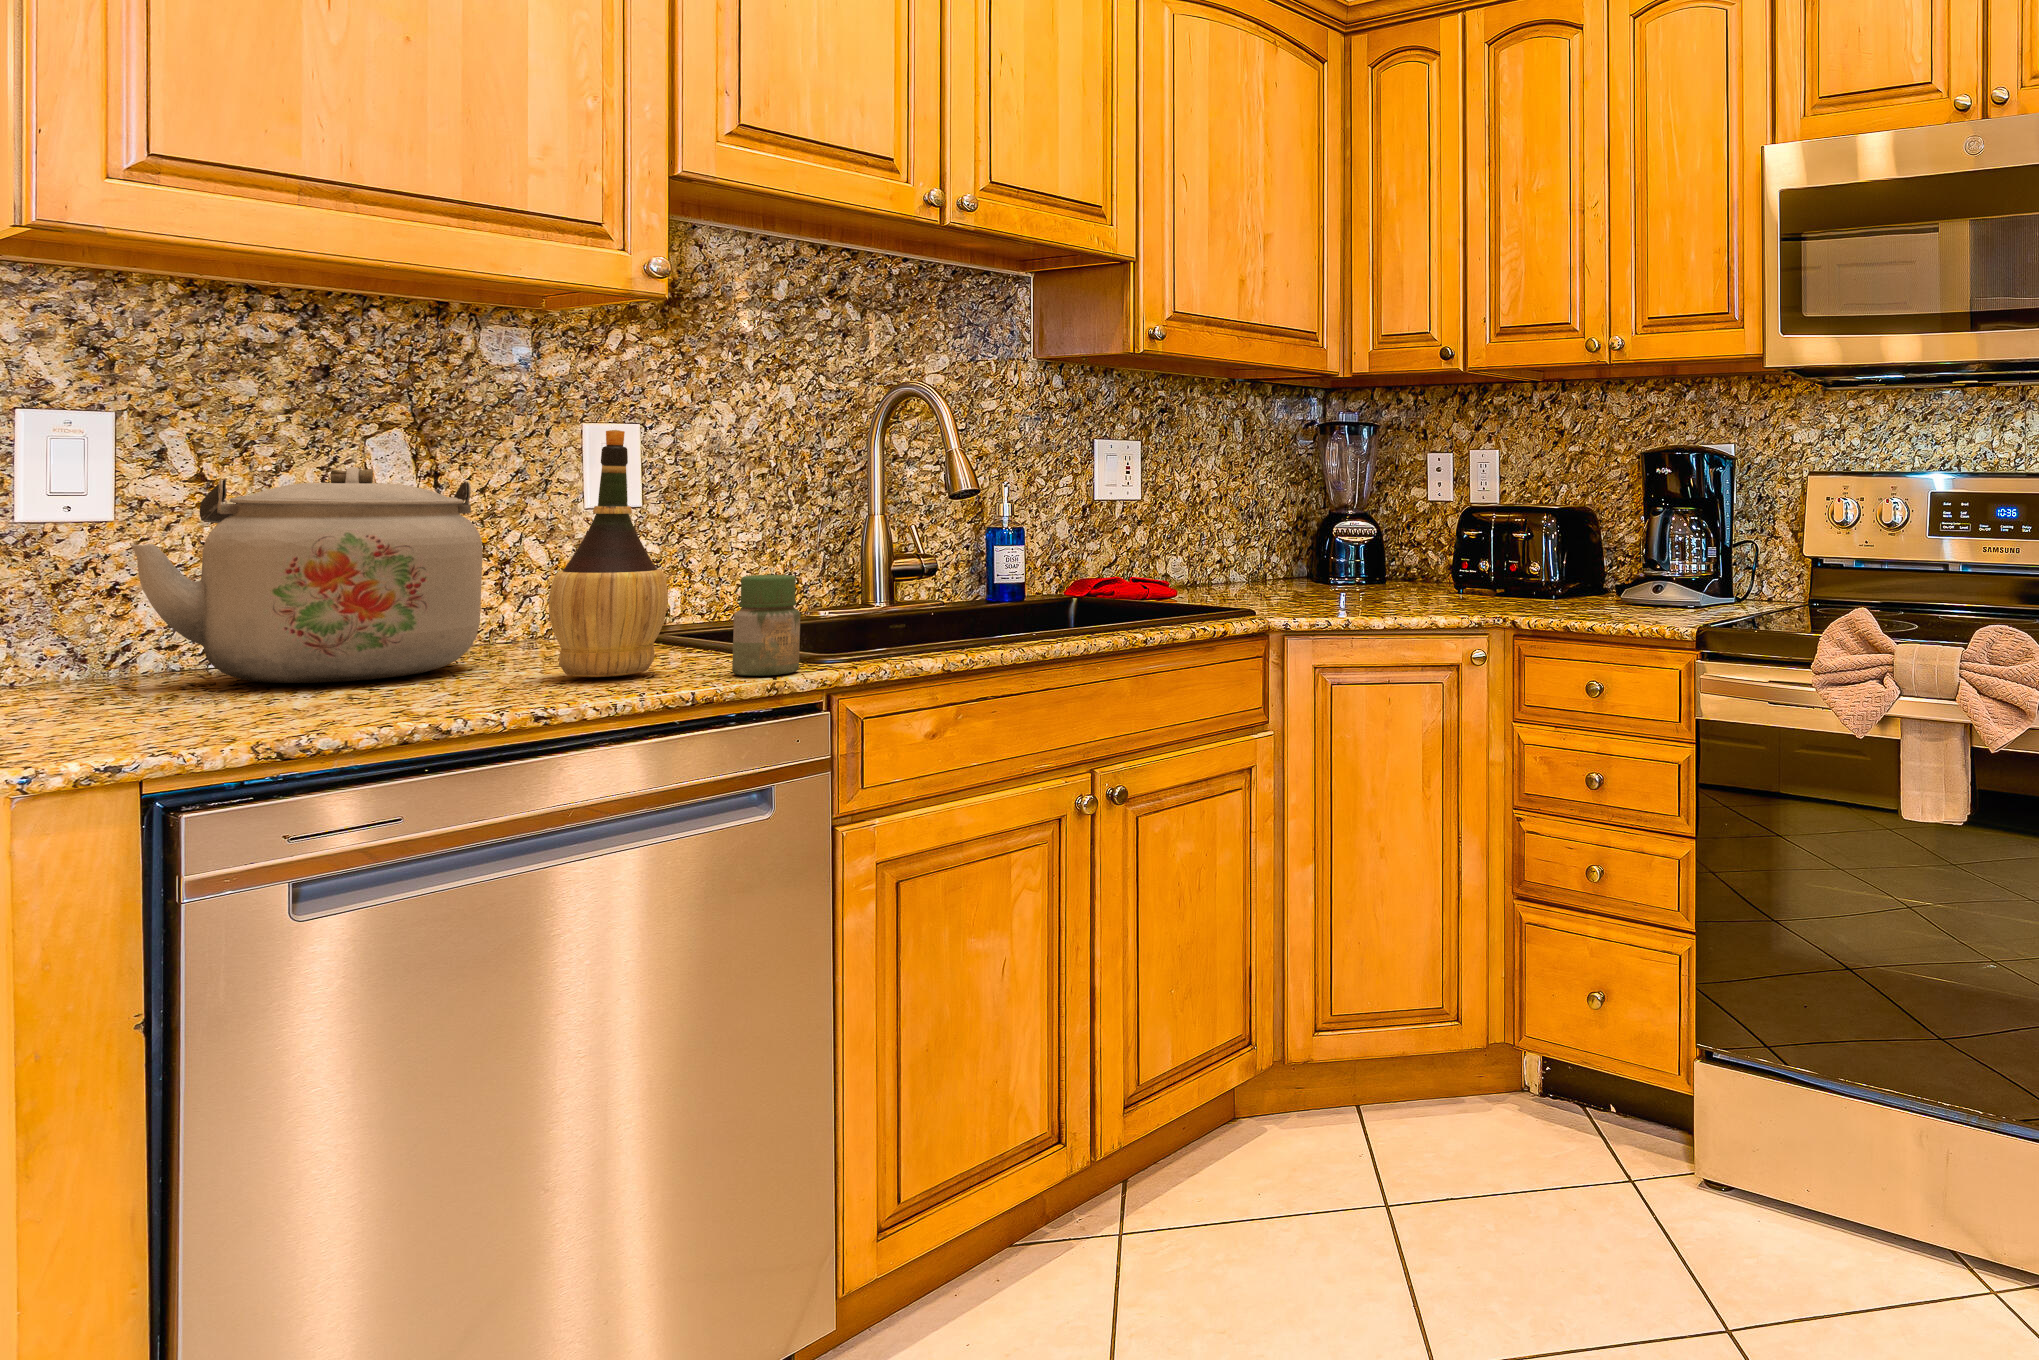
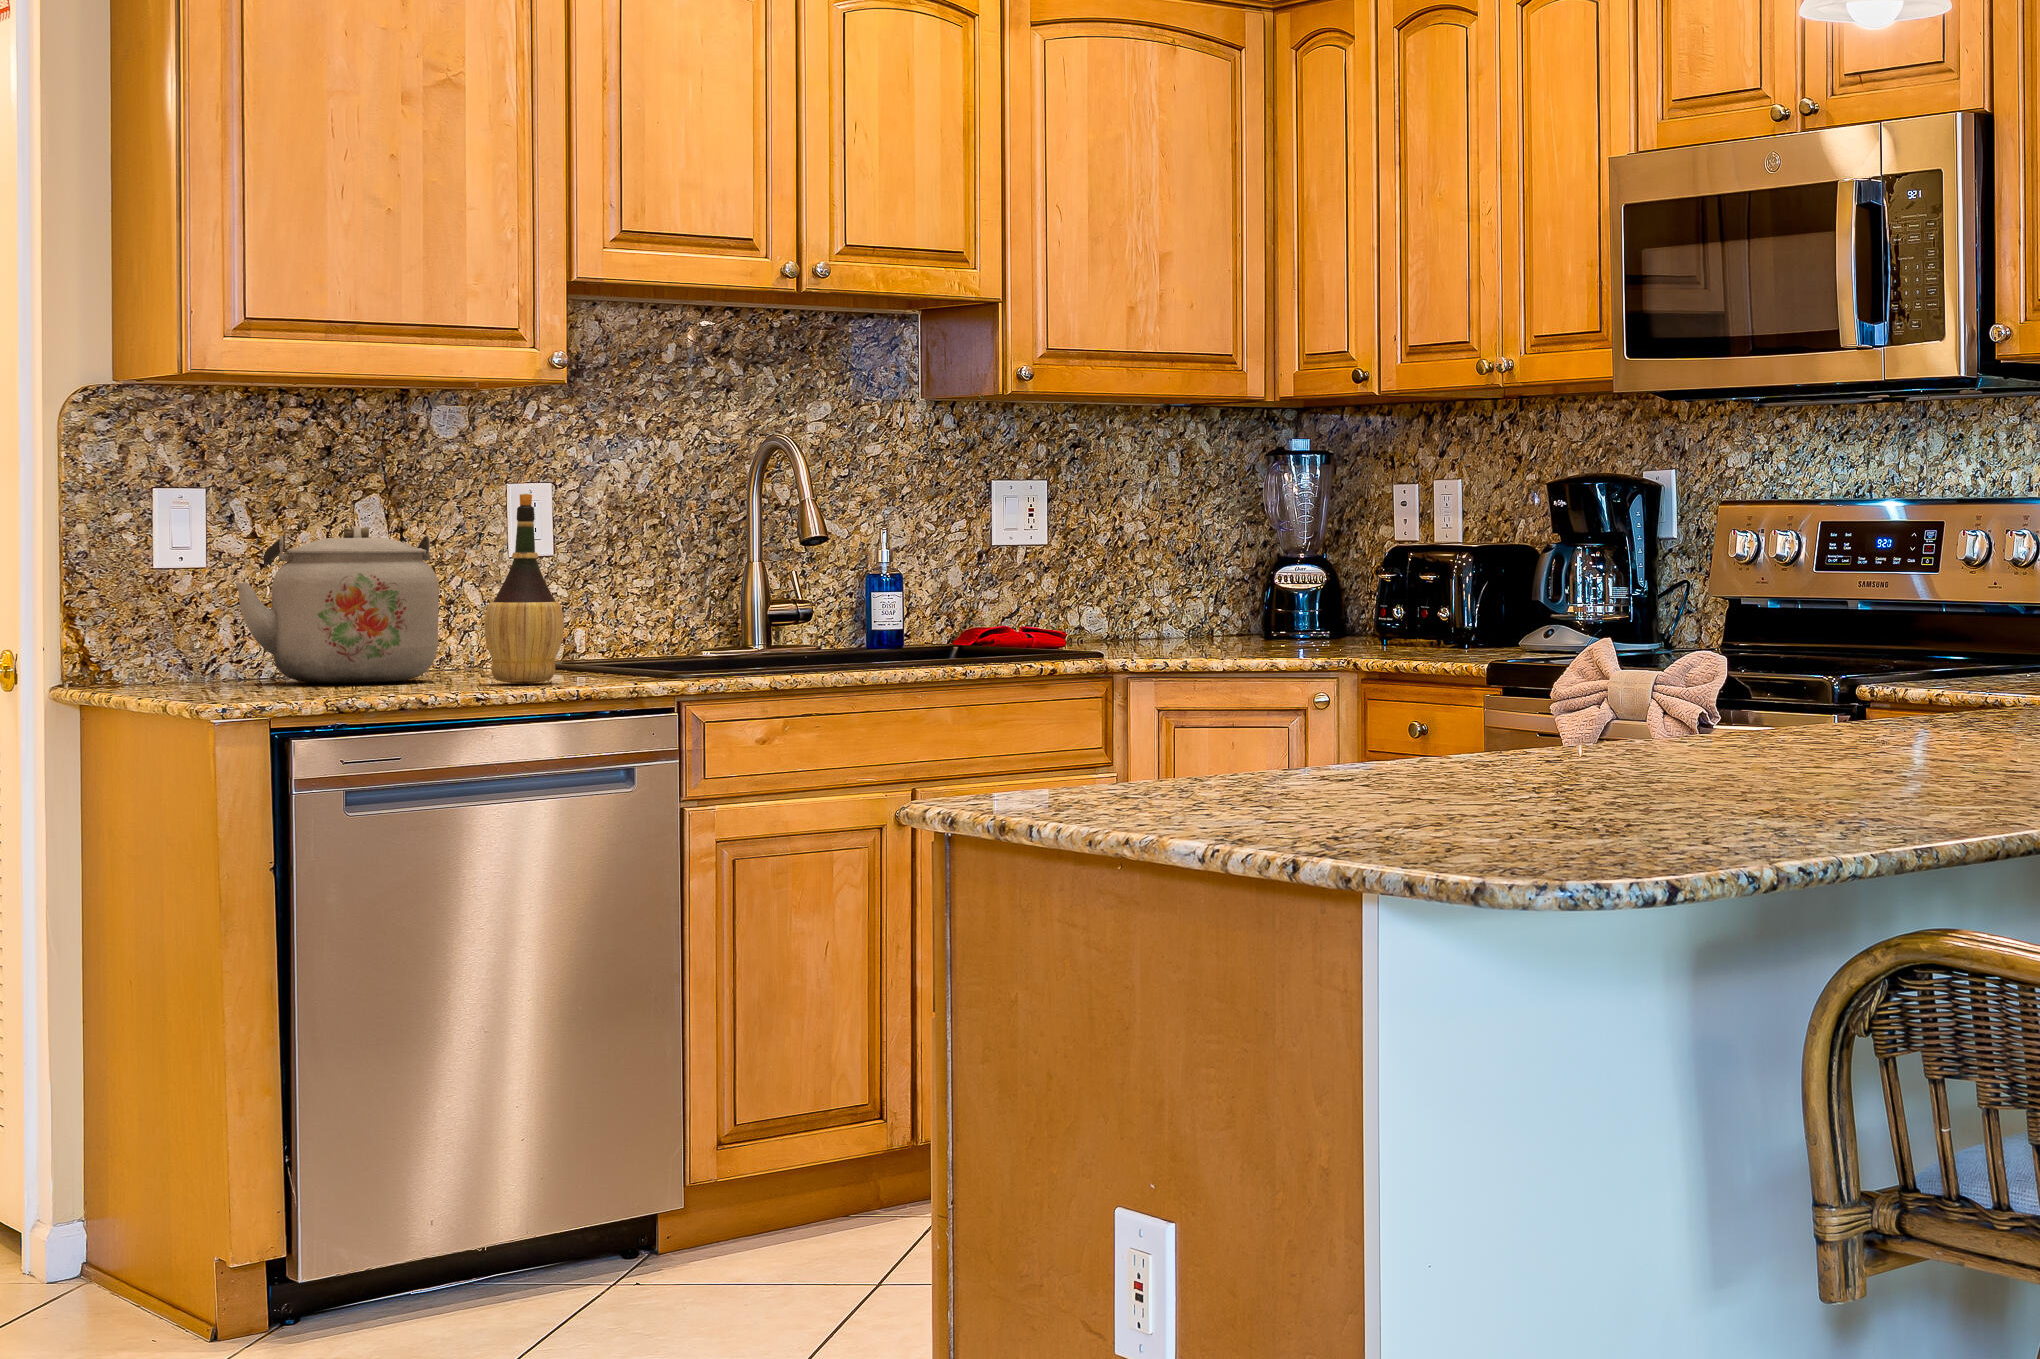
jar: present [732,575,801,676] -> none [608,606,656,684]

